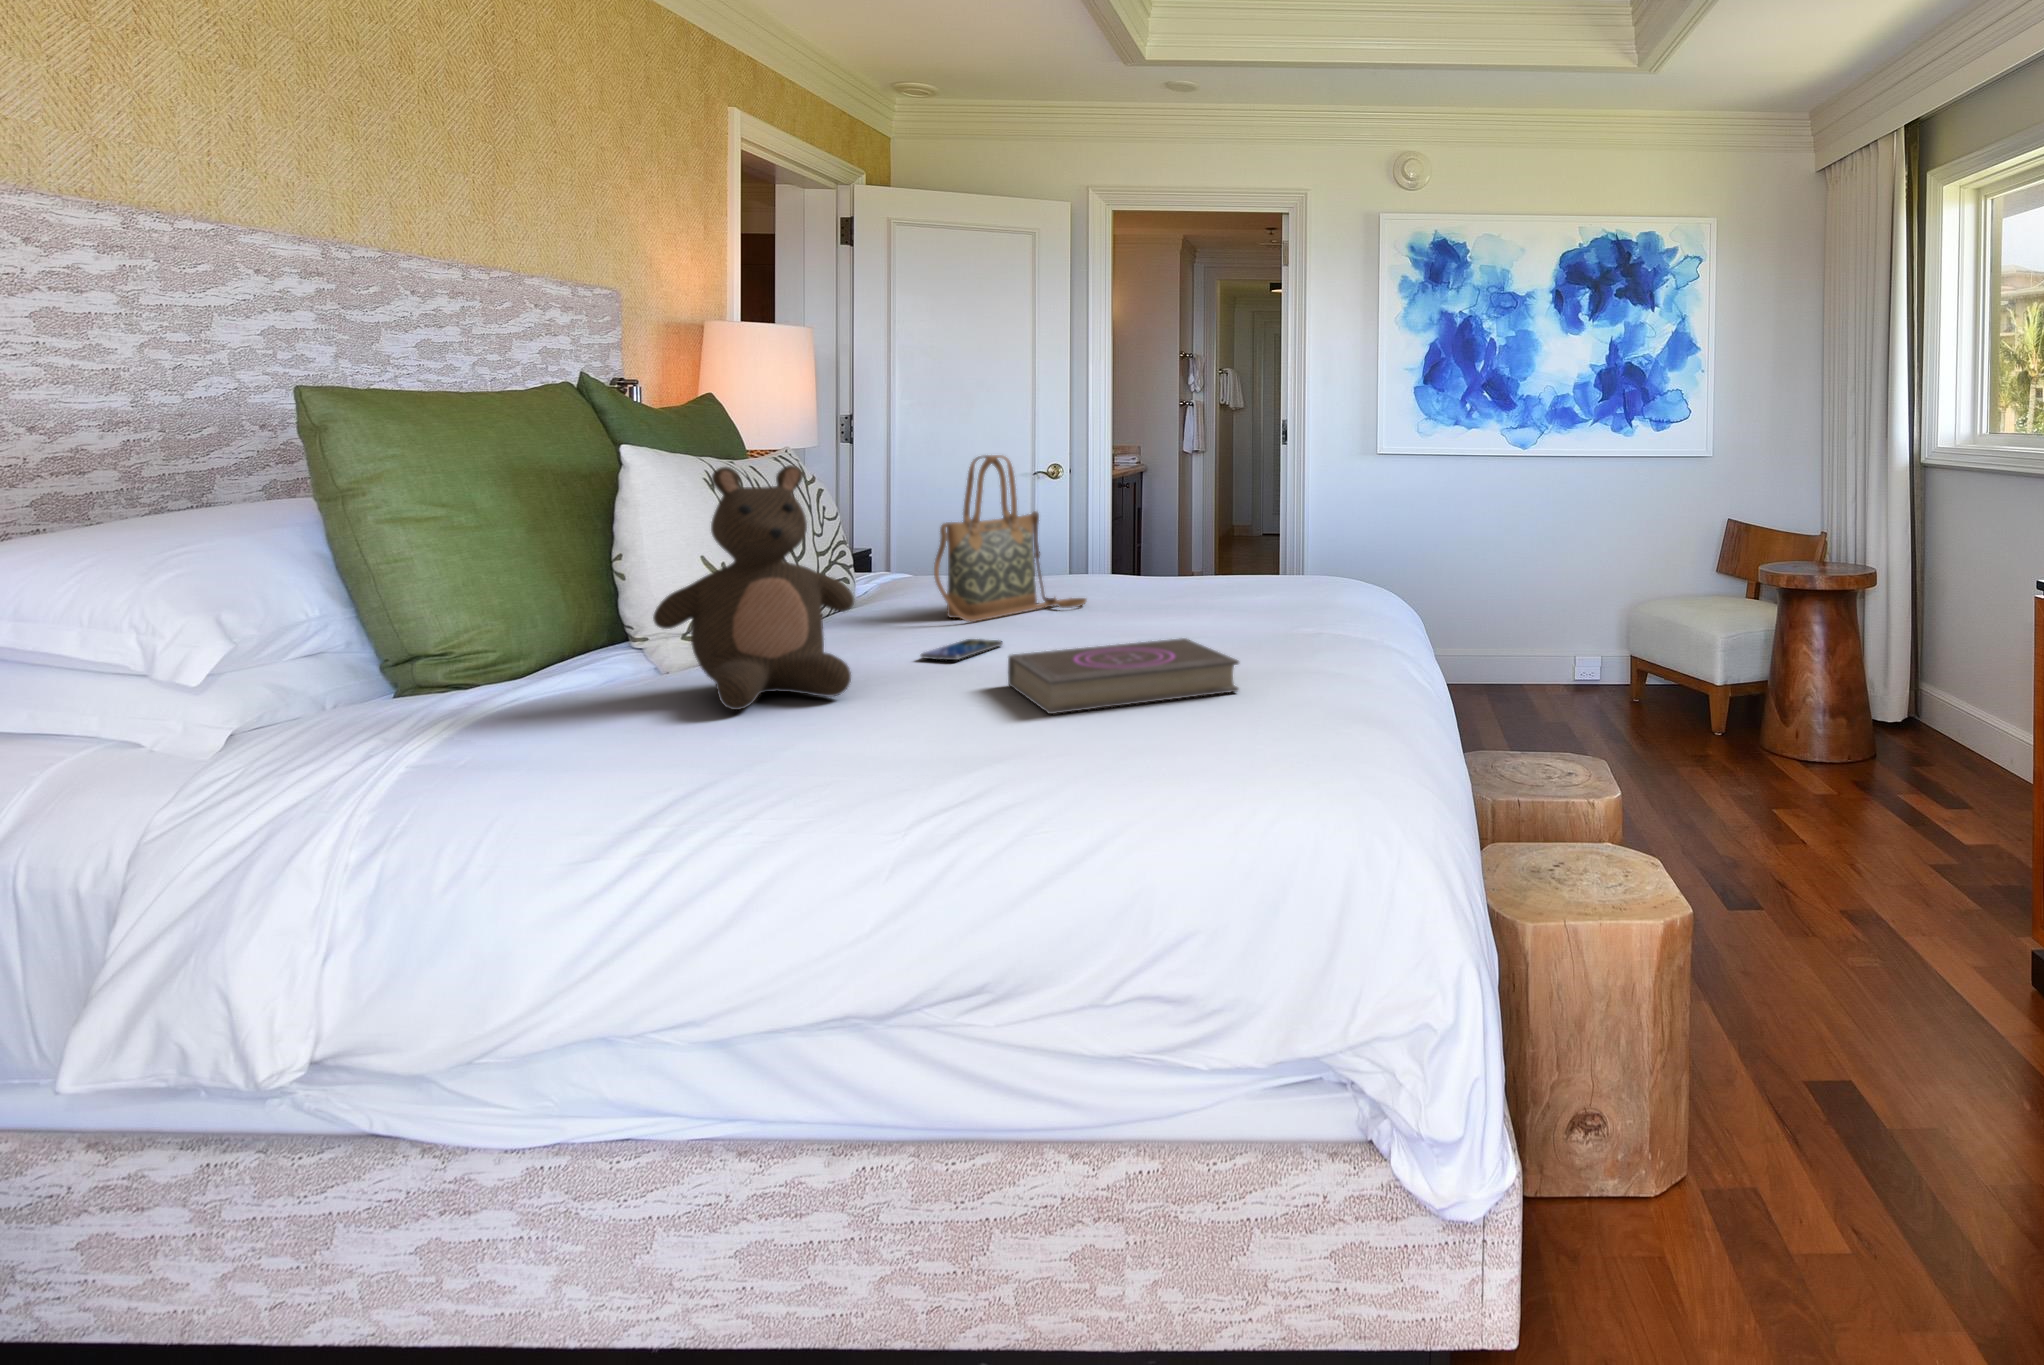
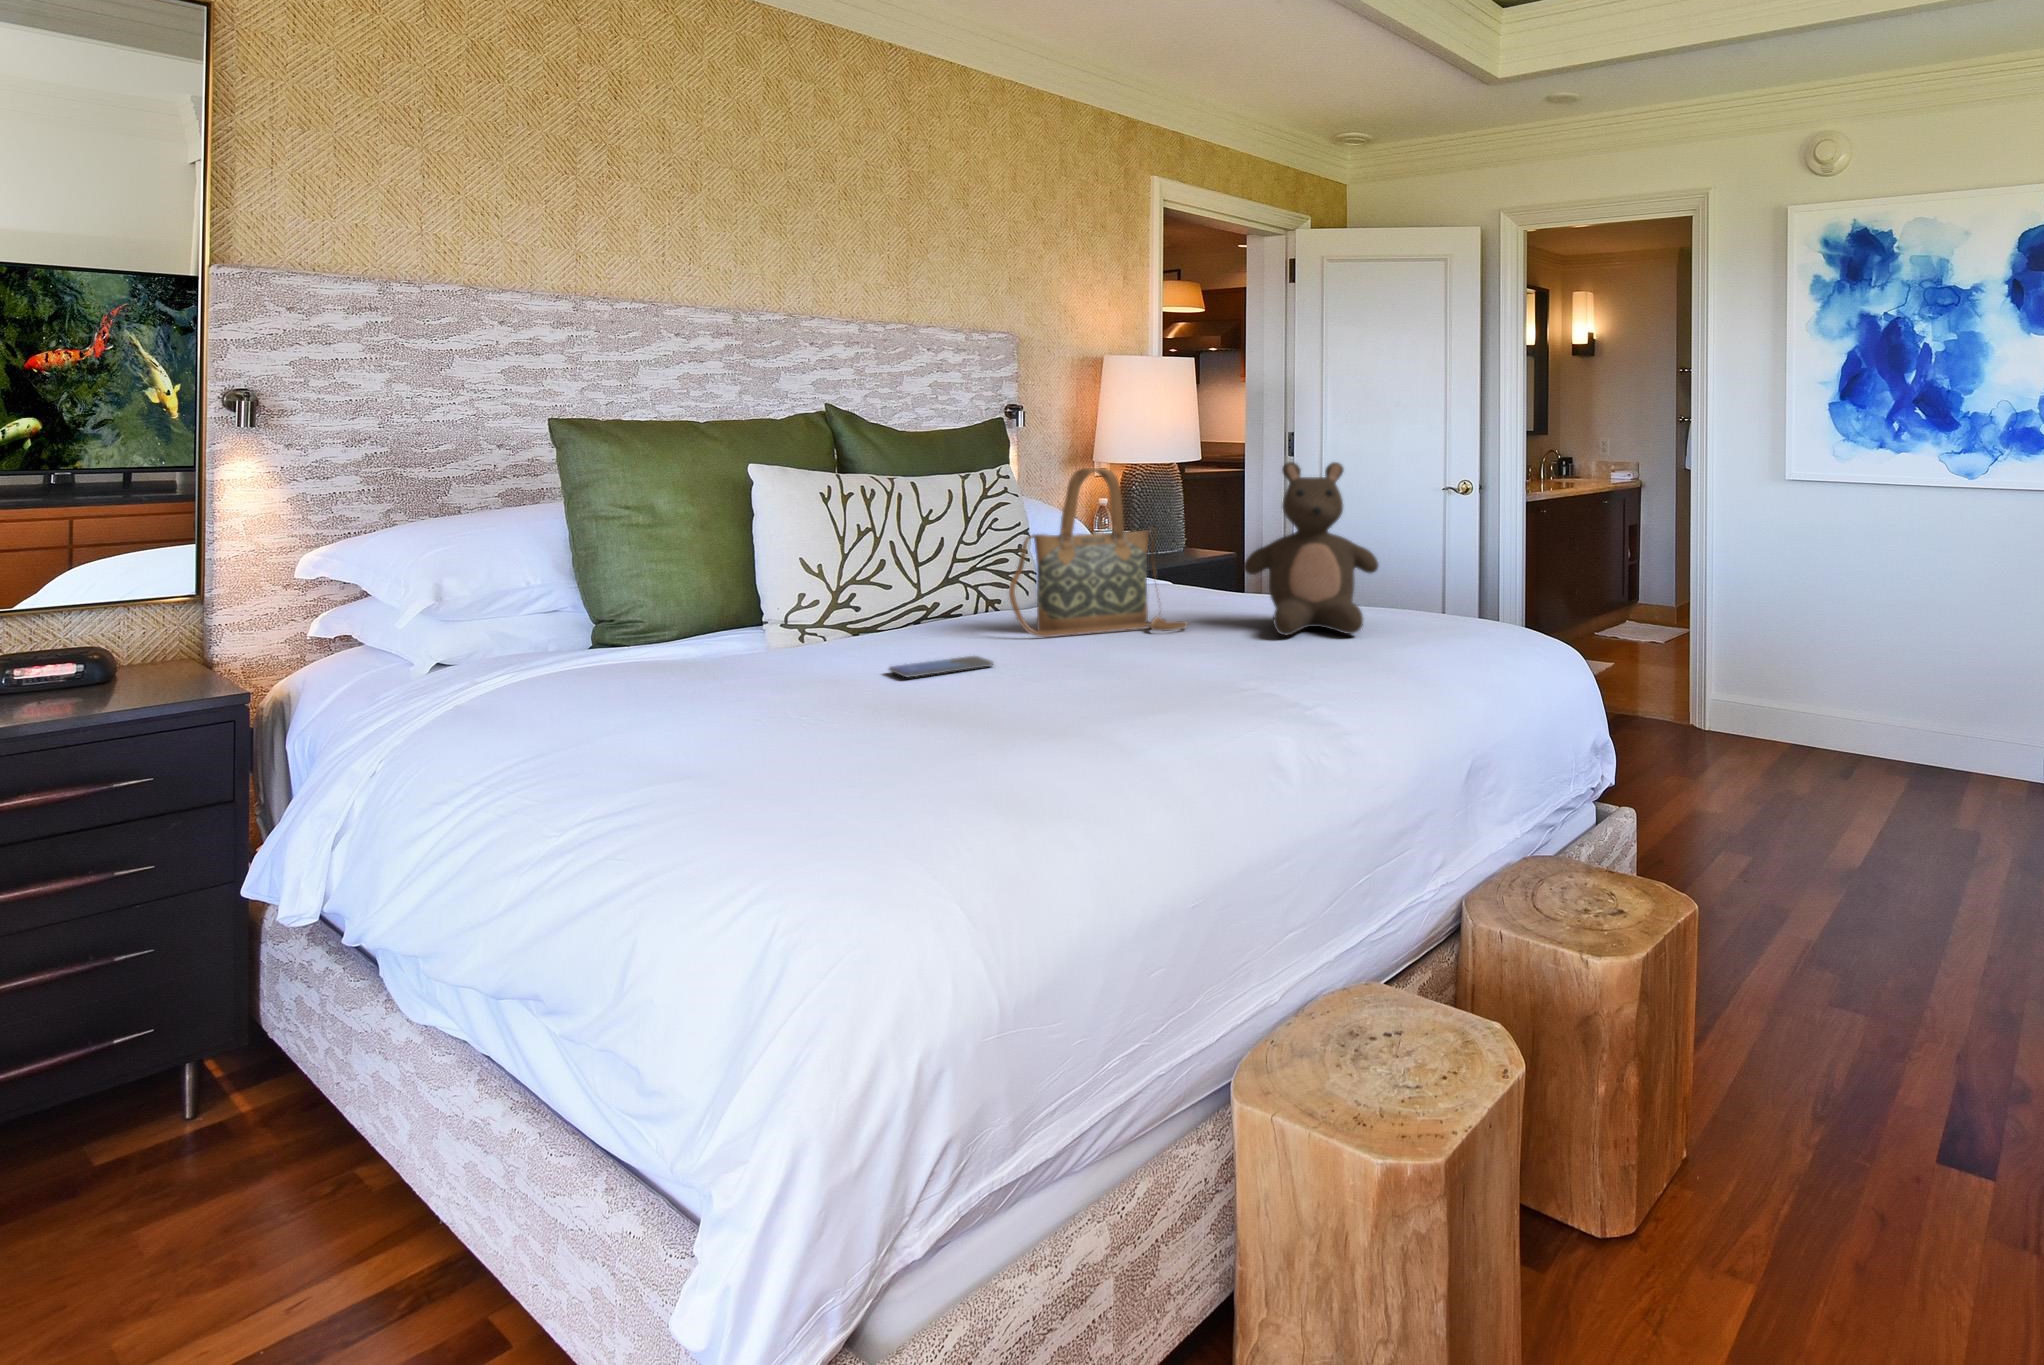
stuffed bear: present [653,465,855,710] -> present [1244,462,1378,635]
book: present [1008,638,1239,714] -> none [796,680,1074,756]

